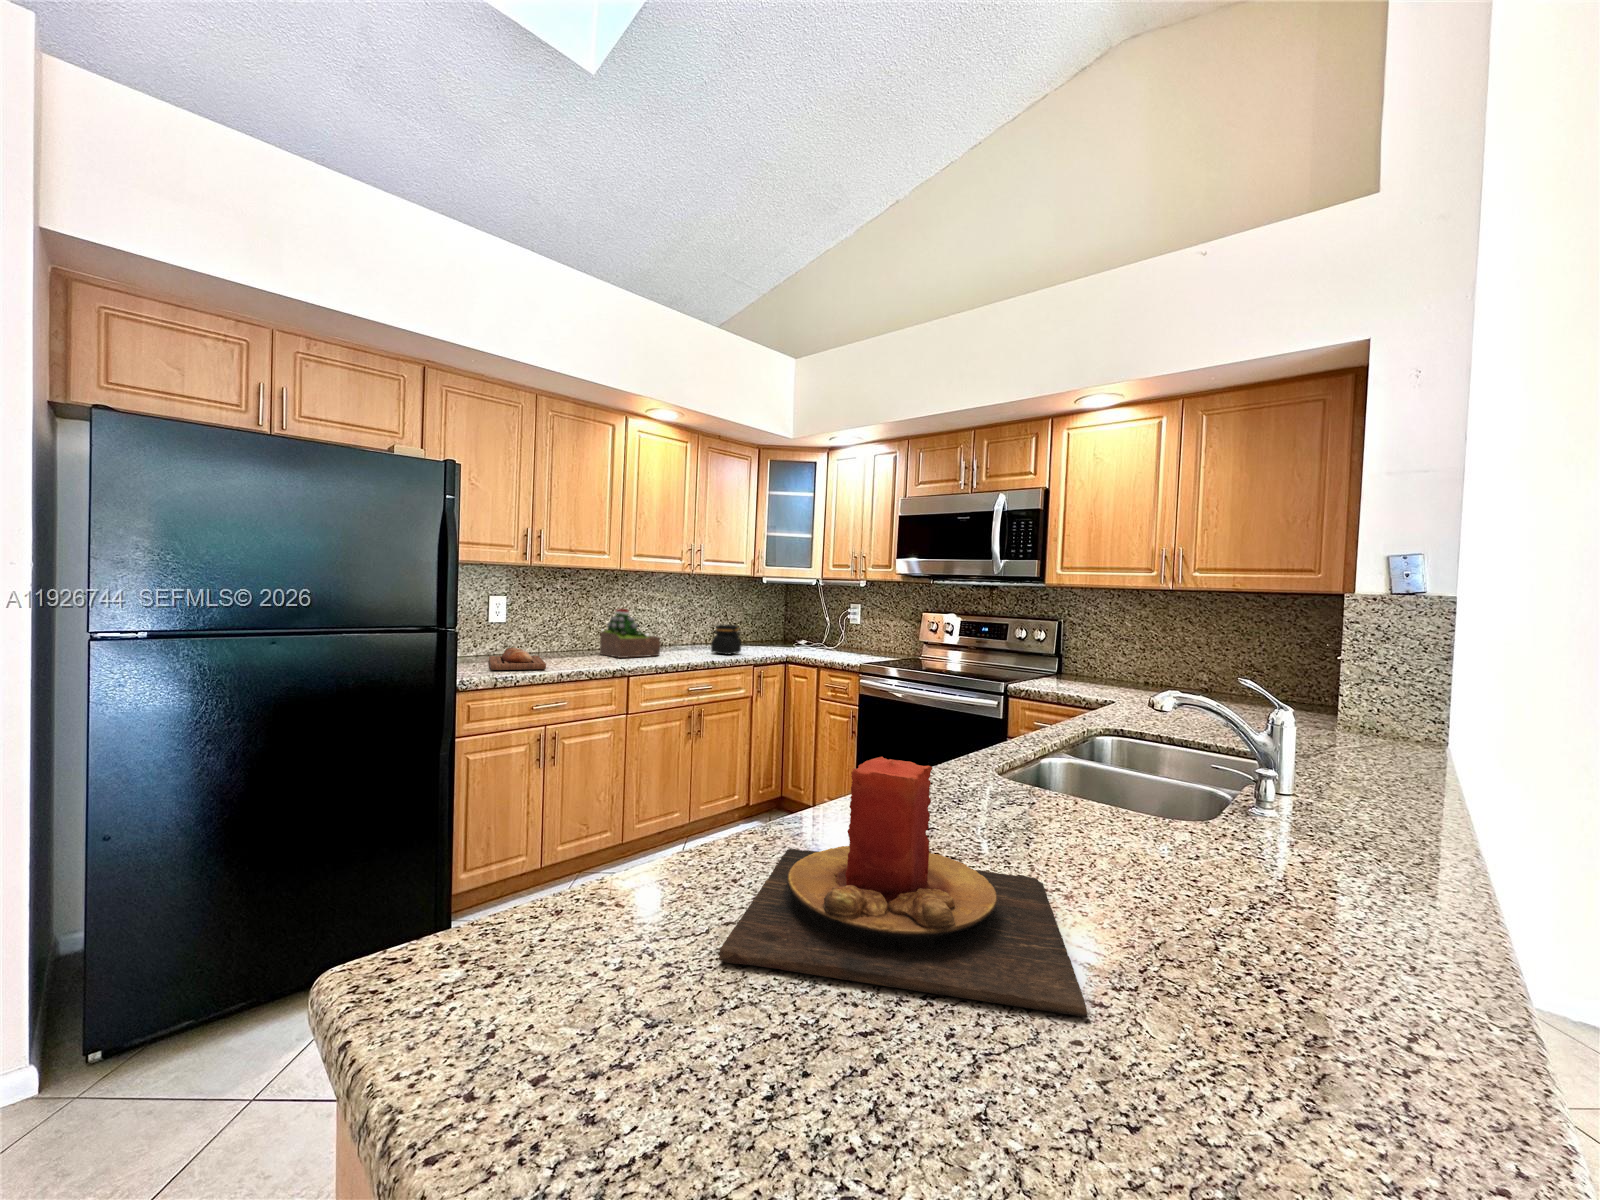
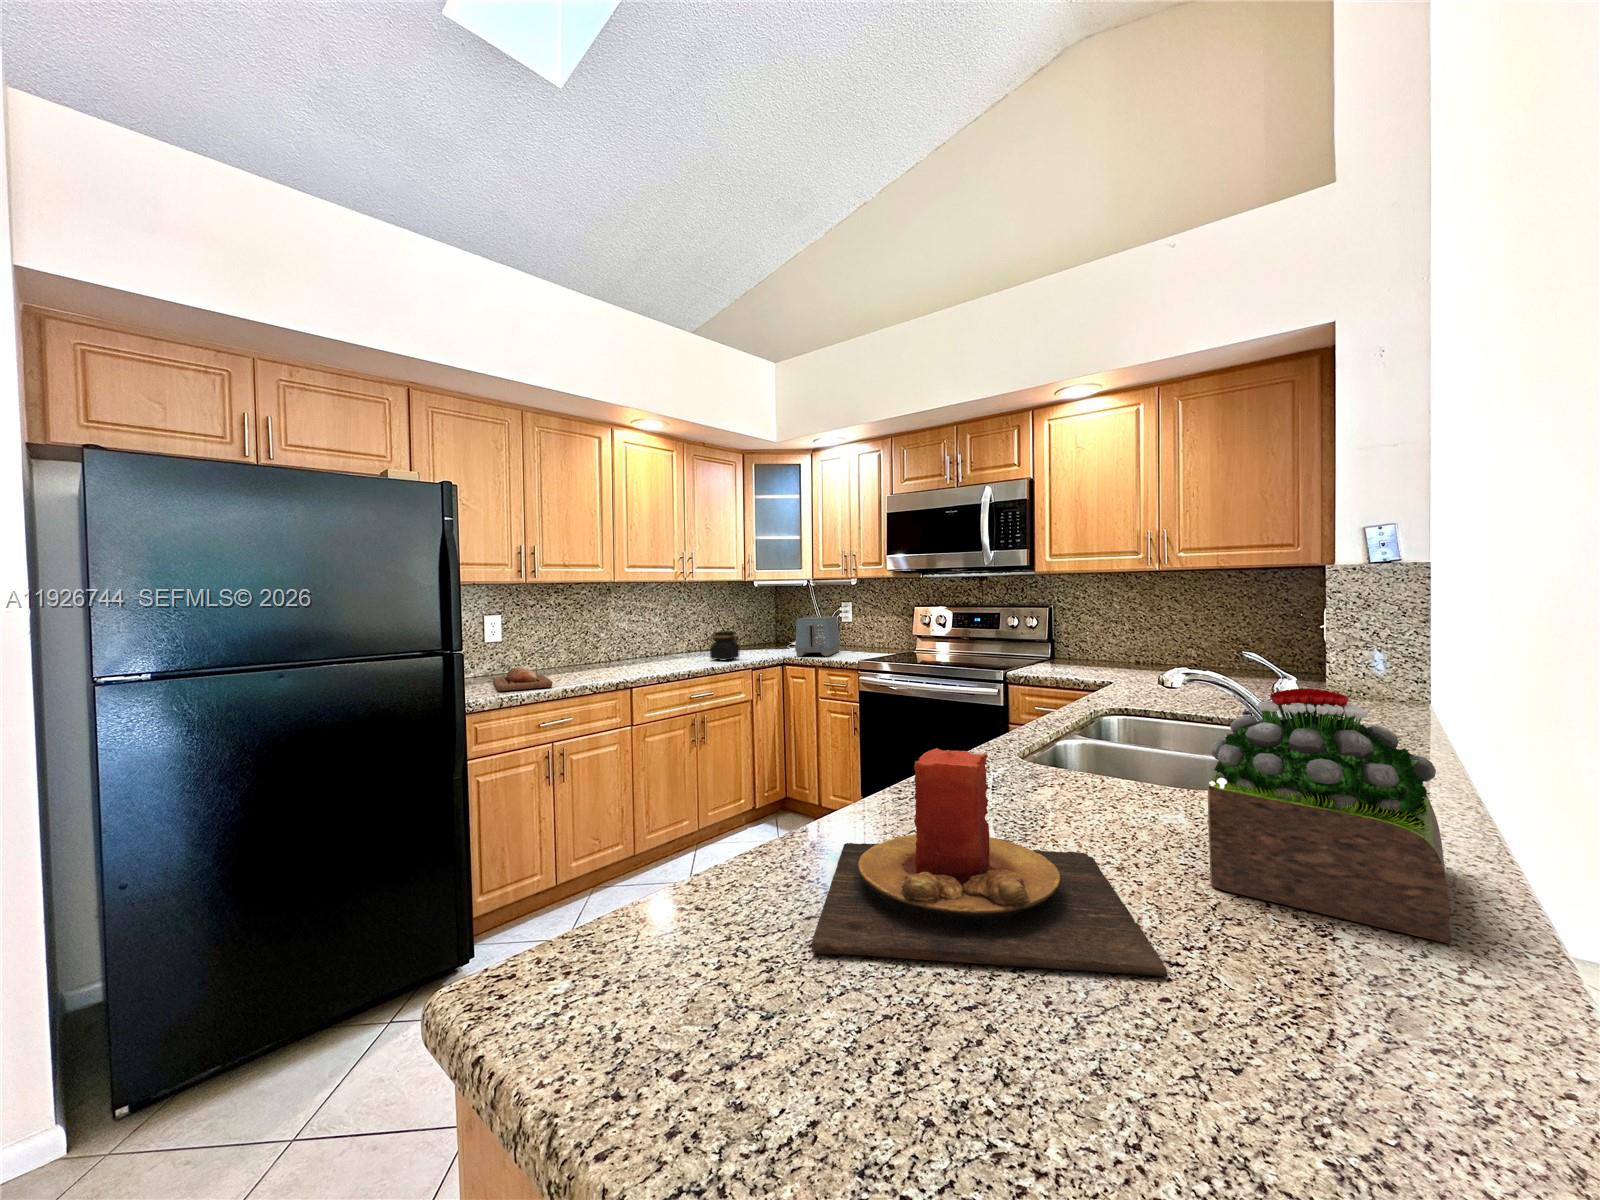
succulent plant: present [600,609,661,658] -> present [1207,688,1450,944]
toaster: none [798,616,845,657] -> present [795,616,840,656]

